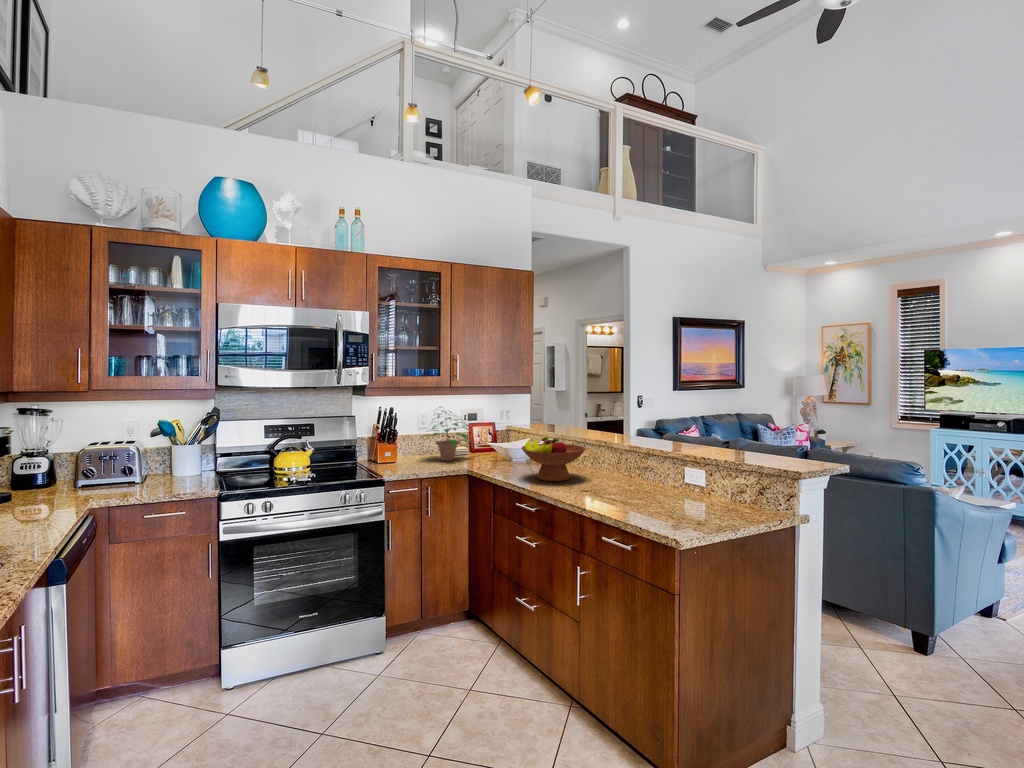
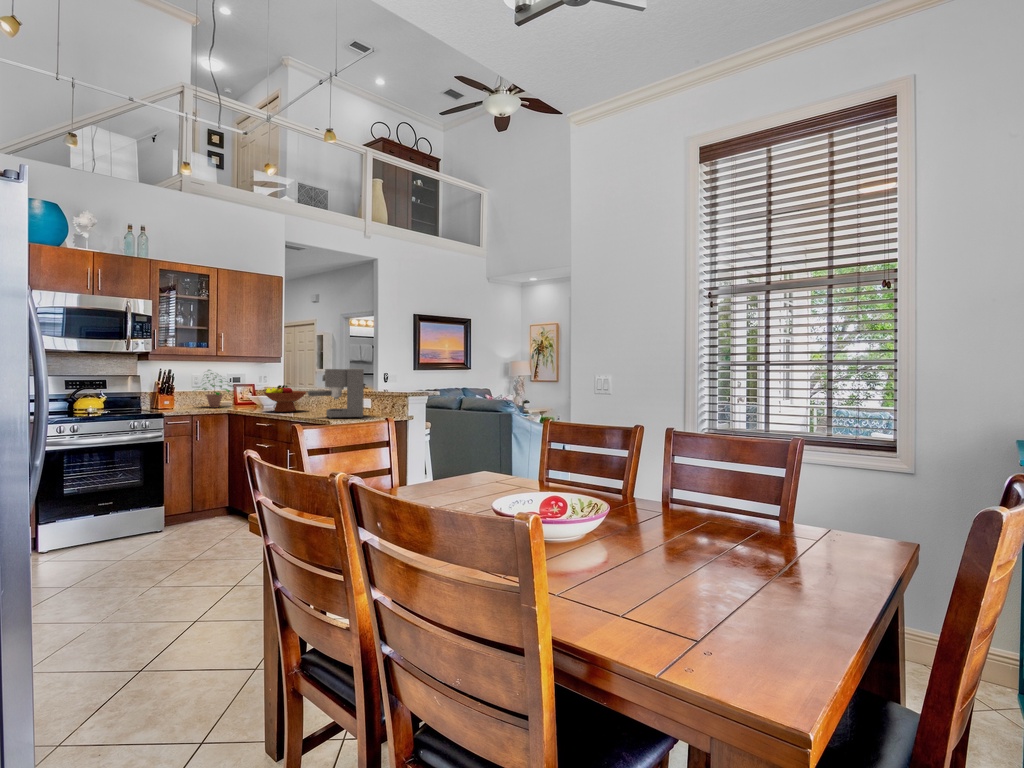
coffee maker: none [610,417,716,515] -> present [308,369,364,418]

